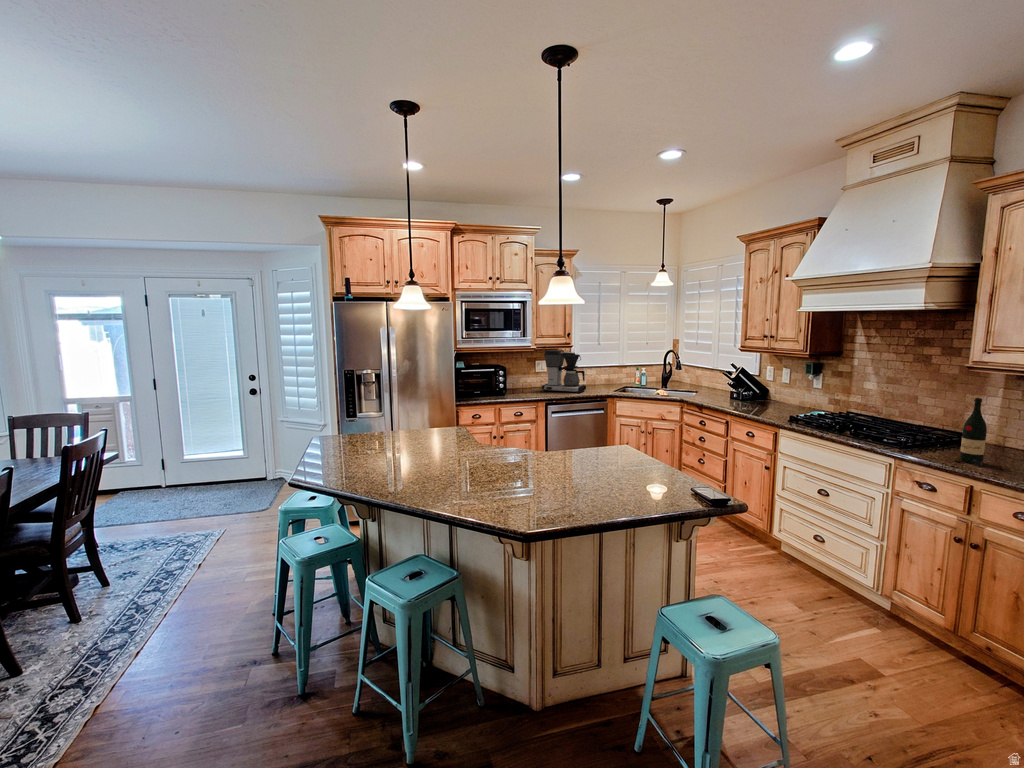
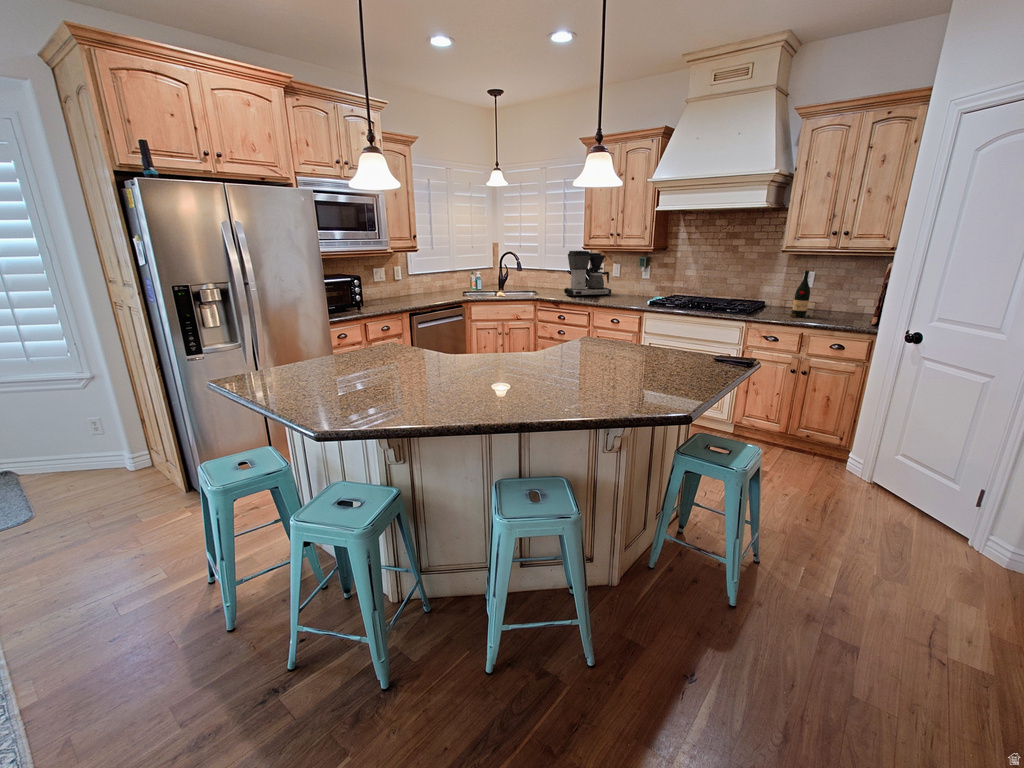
coffee maker: present [542,350,586,393] -> present [564,251,611,297]

